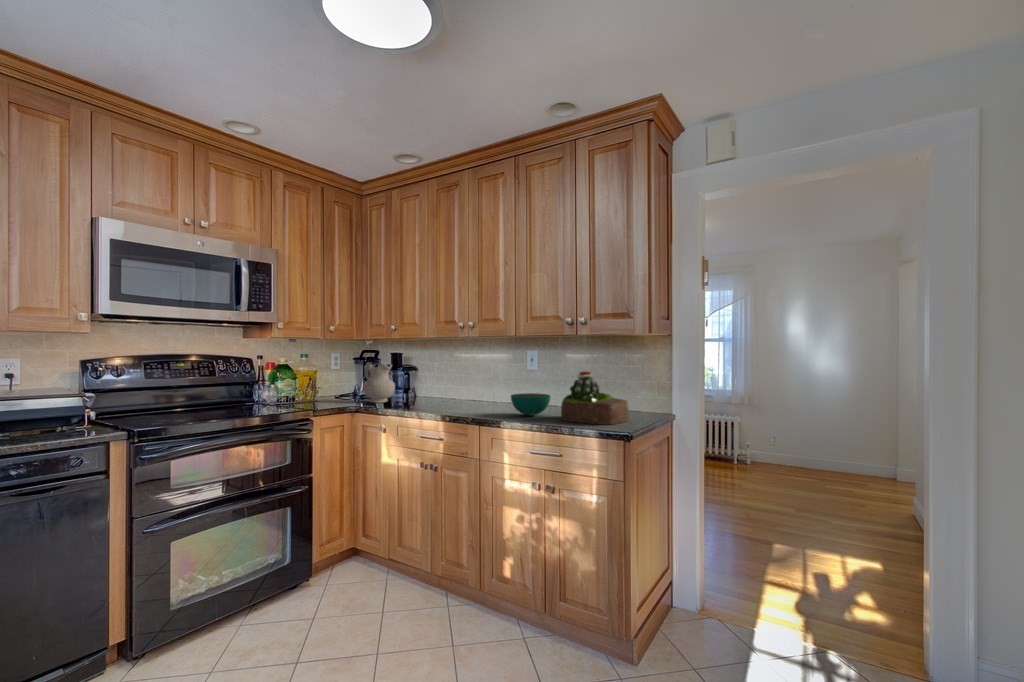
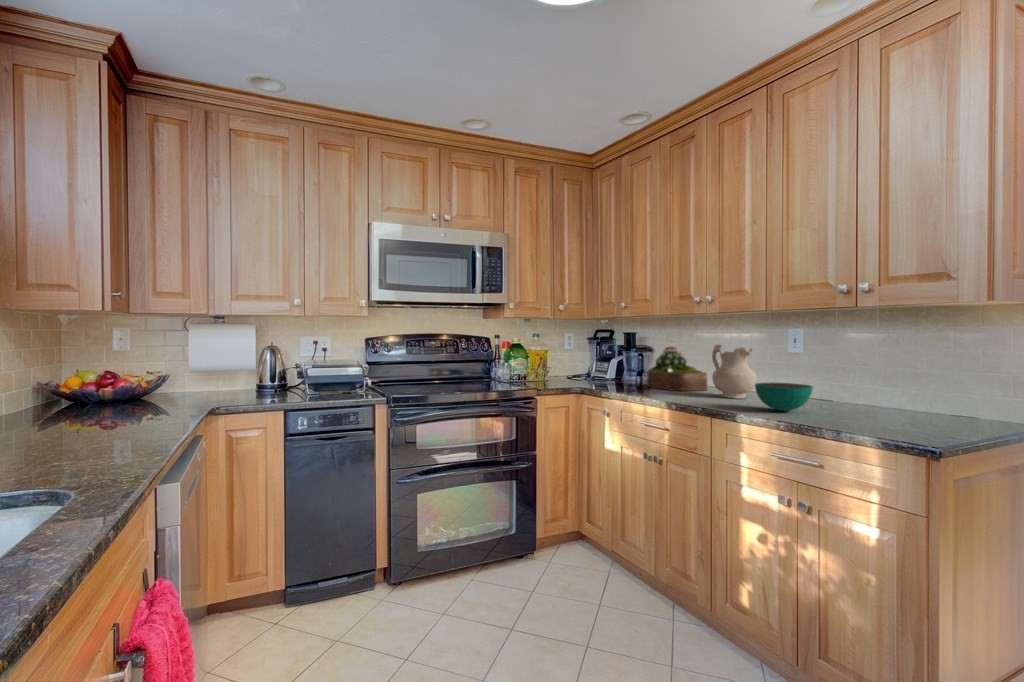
ceramic pitcher: present [363,362,395,403] -> present [712,345,757,399]
succulent plant: present [561,372,629,425] -> present [647,347,707,391]

